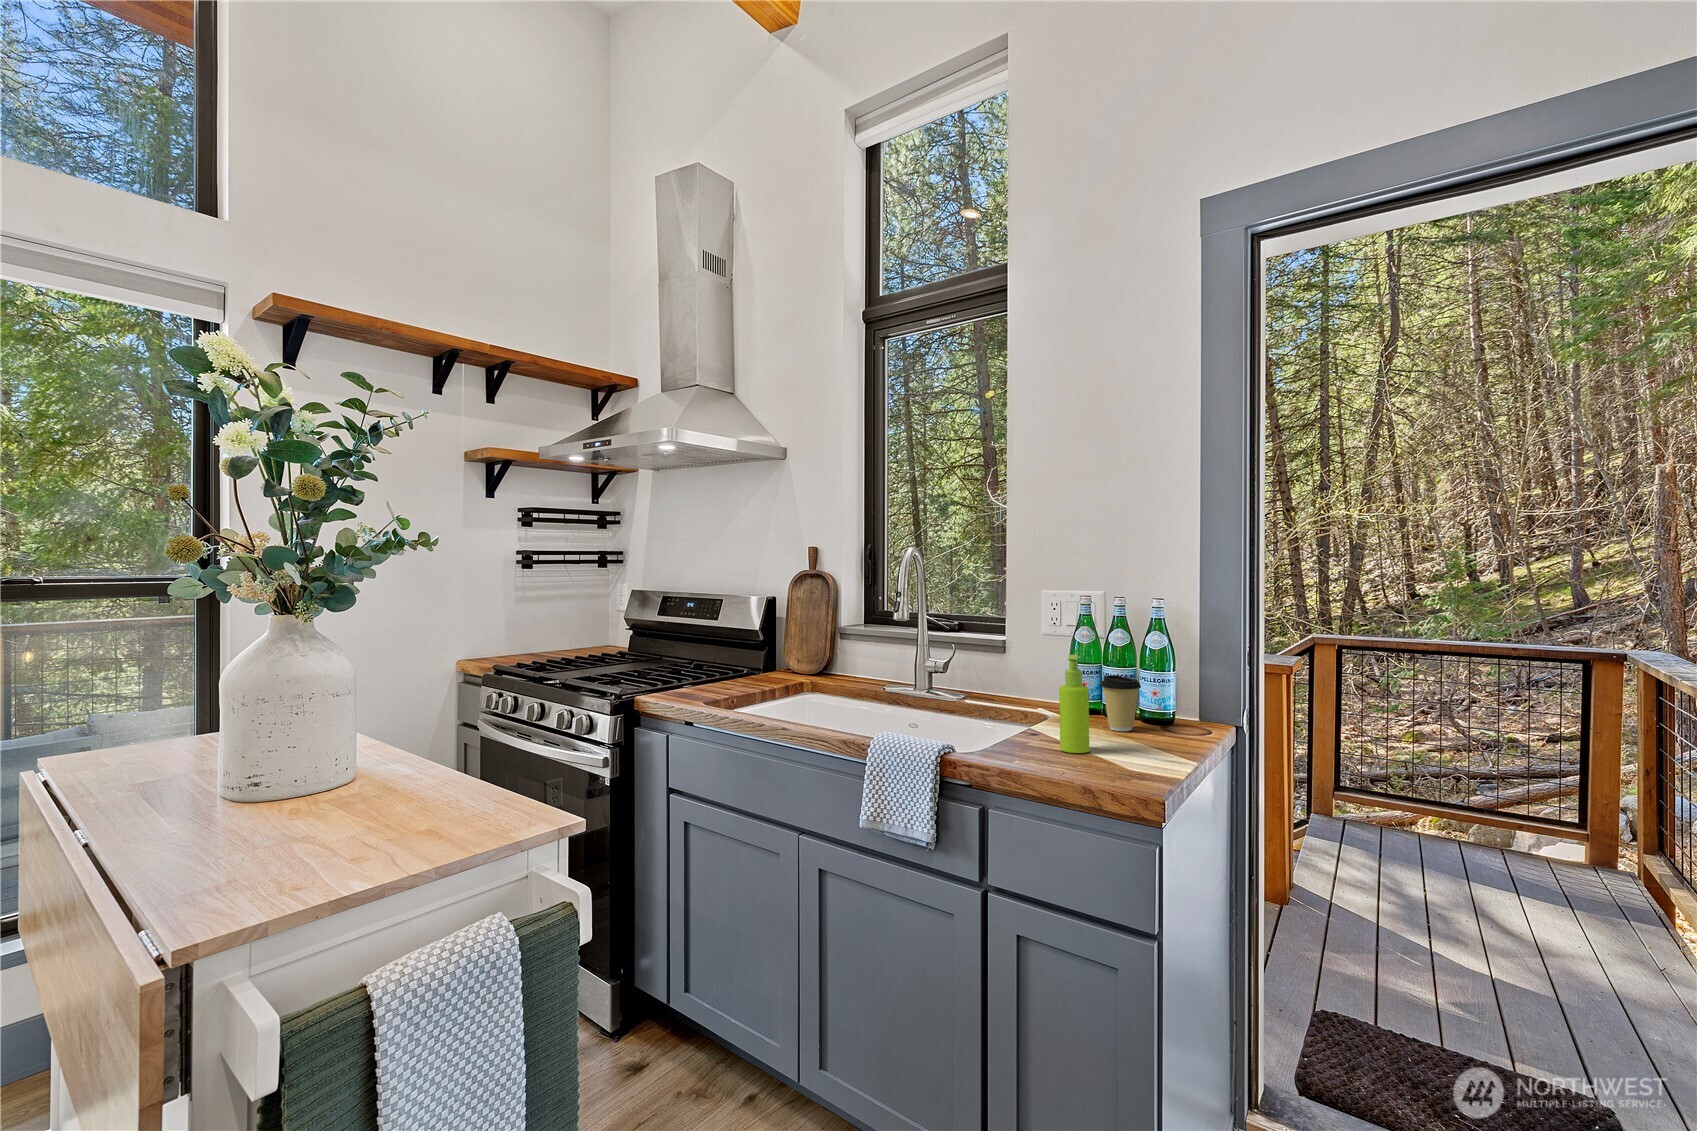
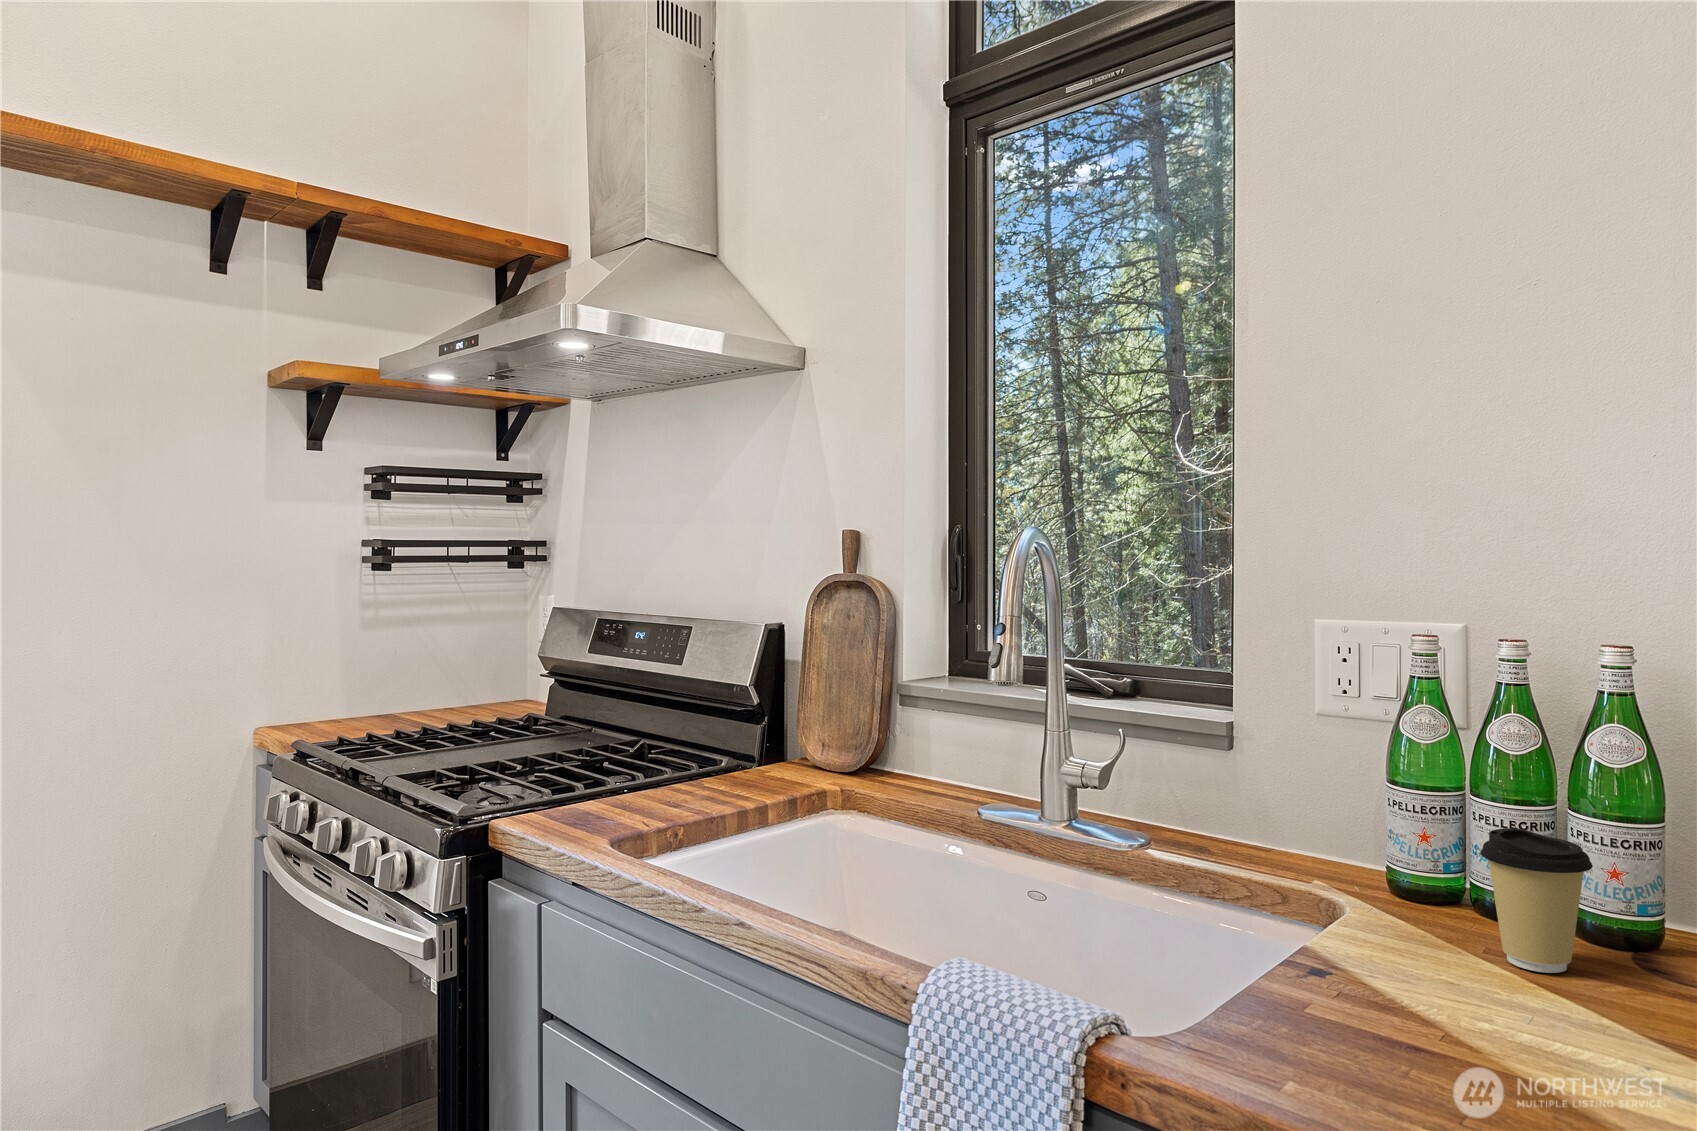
soap dispenser: present [1059,655,1089,753] -> none [1397,794,1482,1058]

